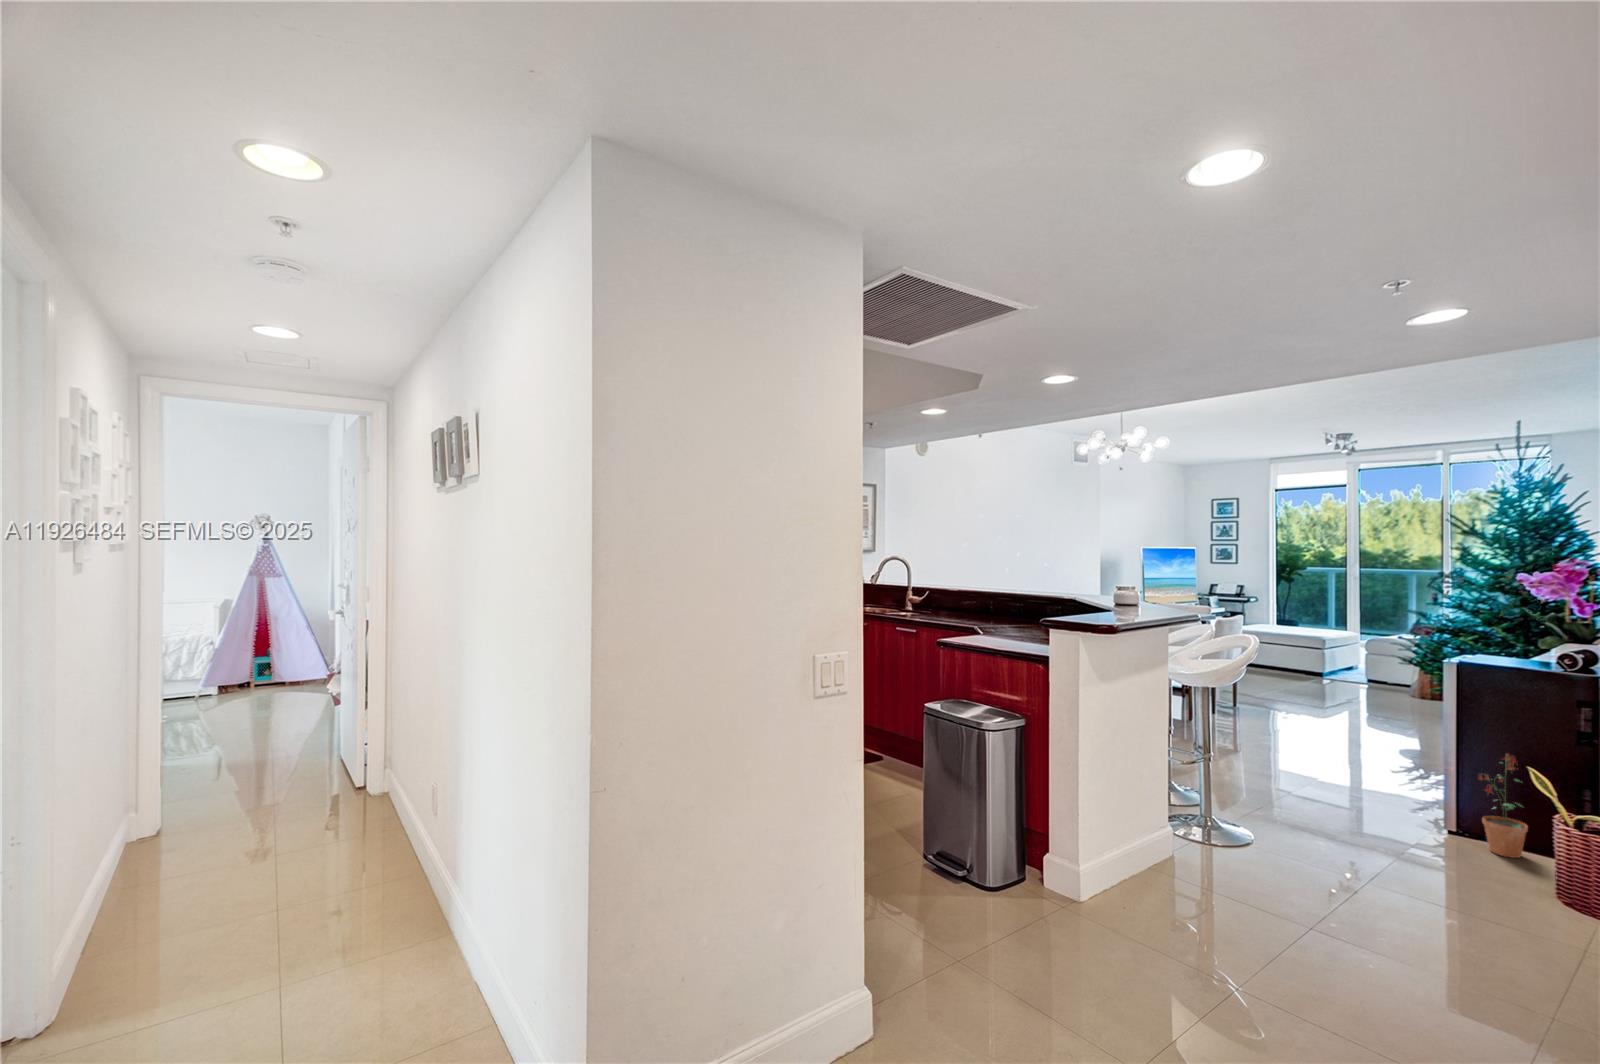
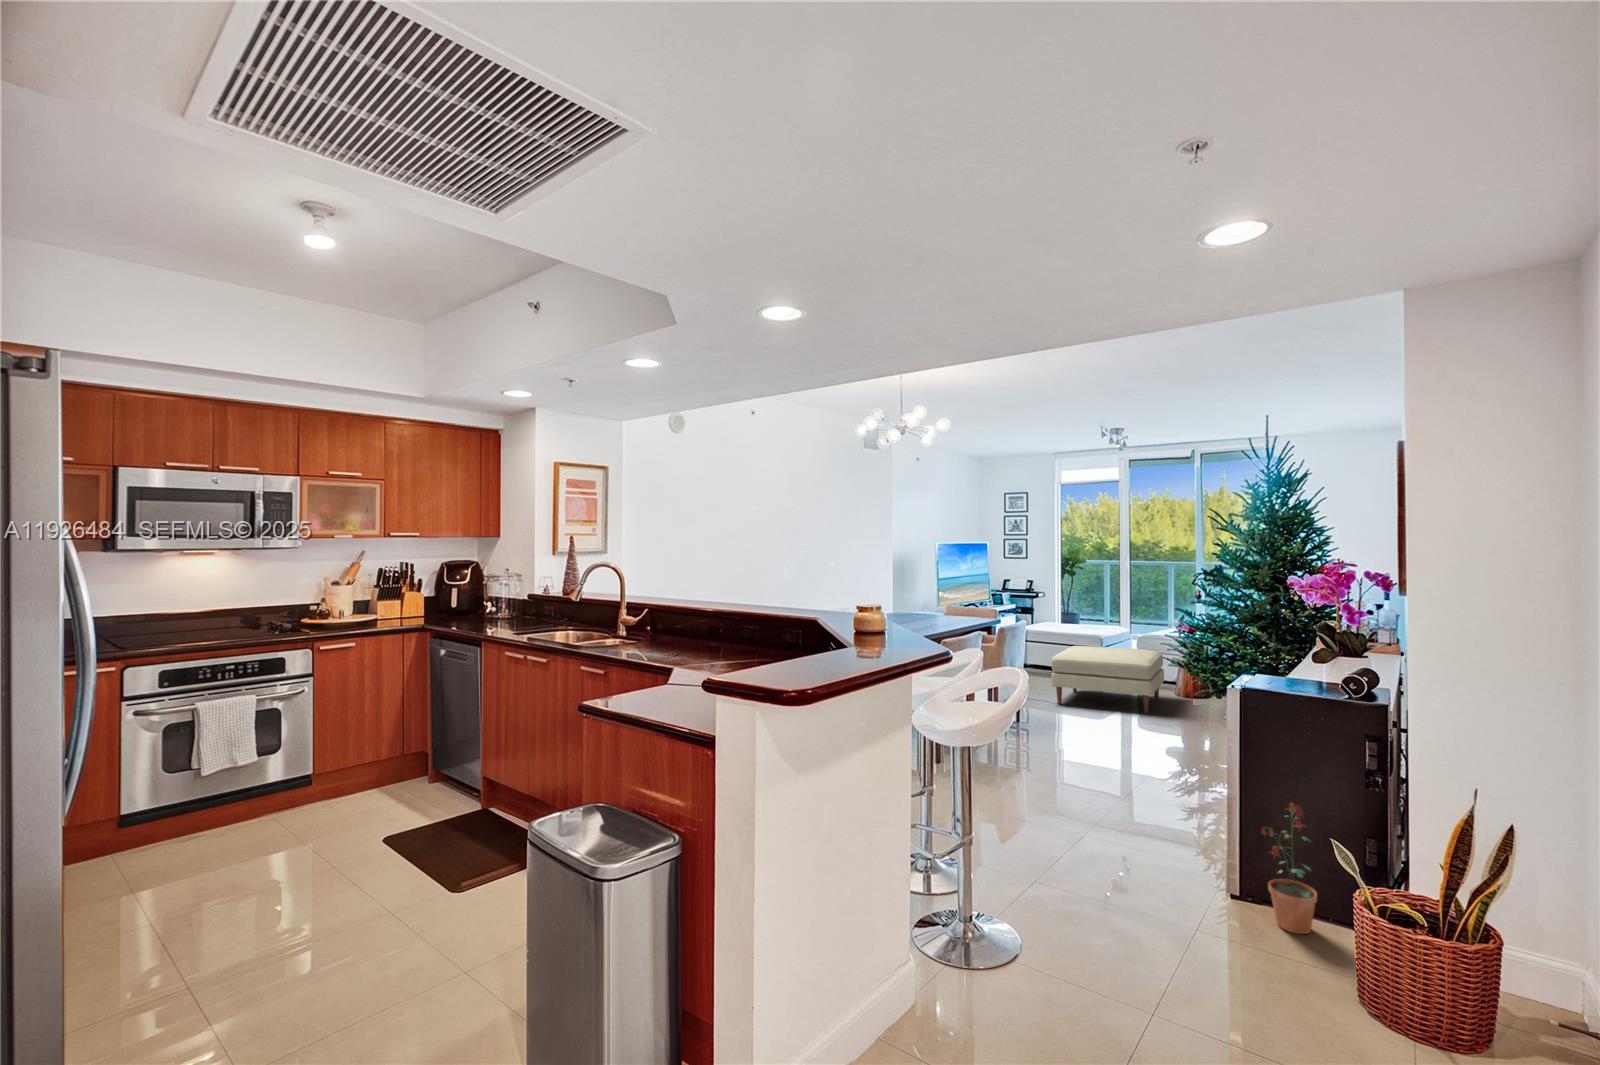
ottoman: none [1270,647,1394,714] -> present [1051,646,1164,714]

